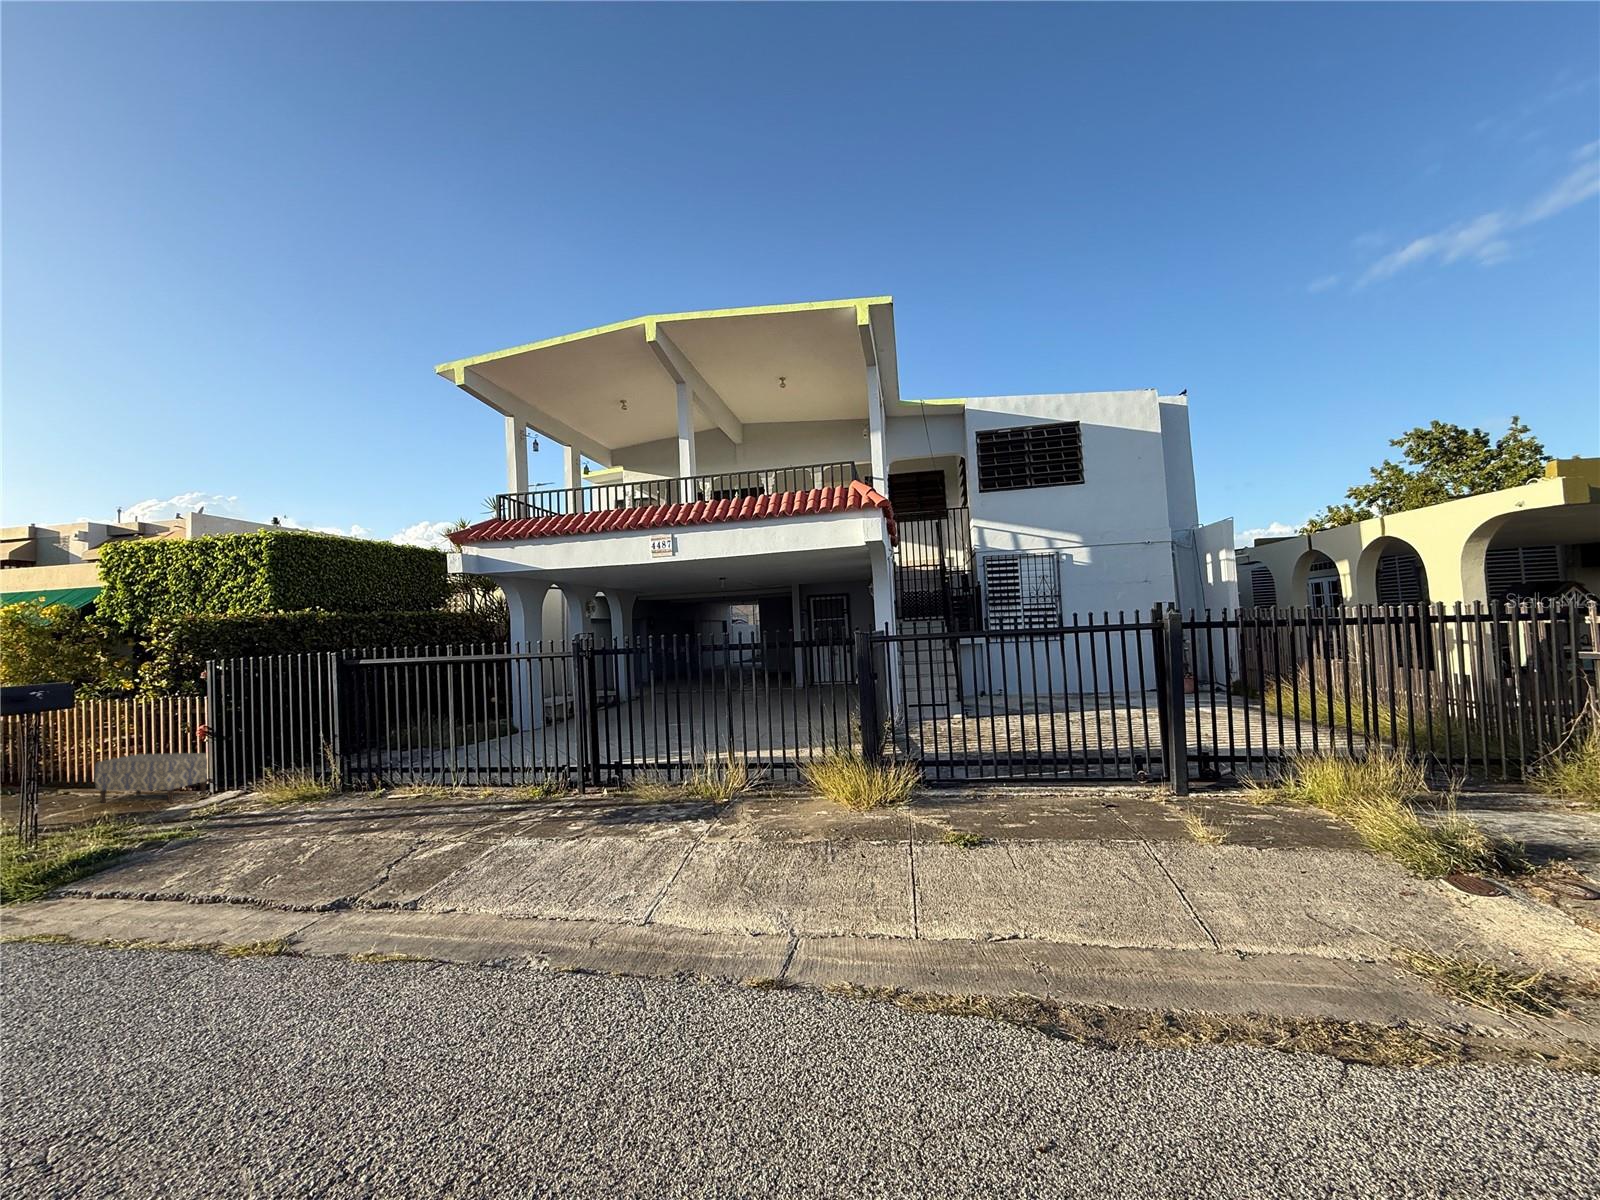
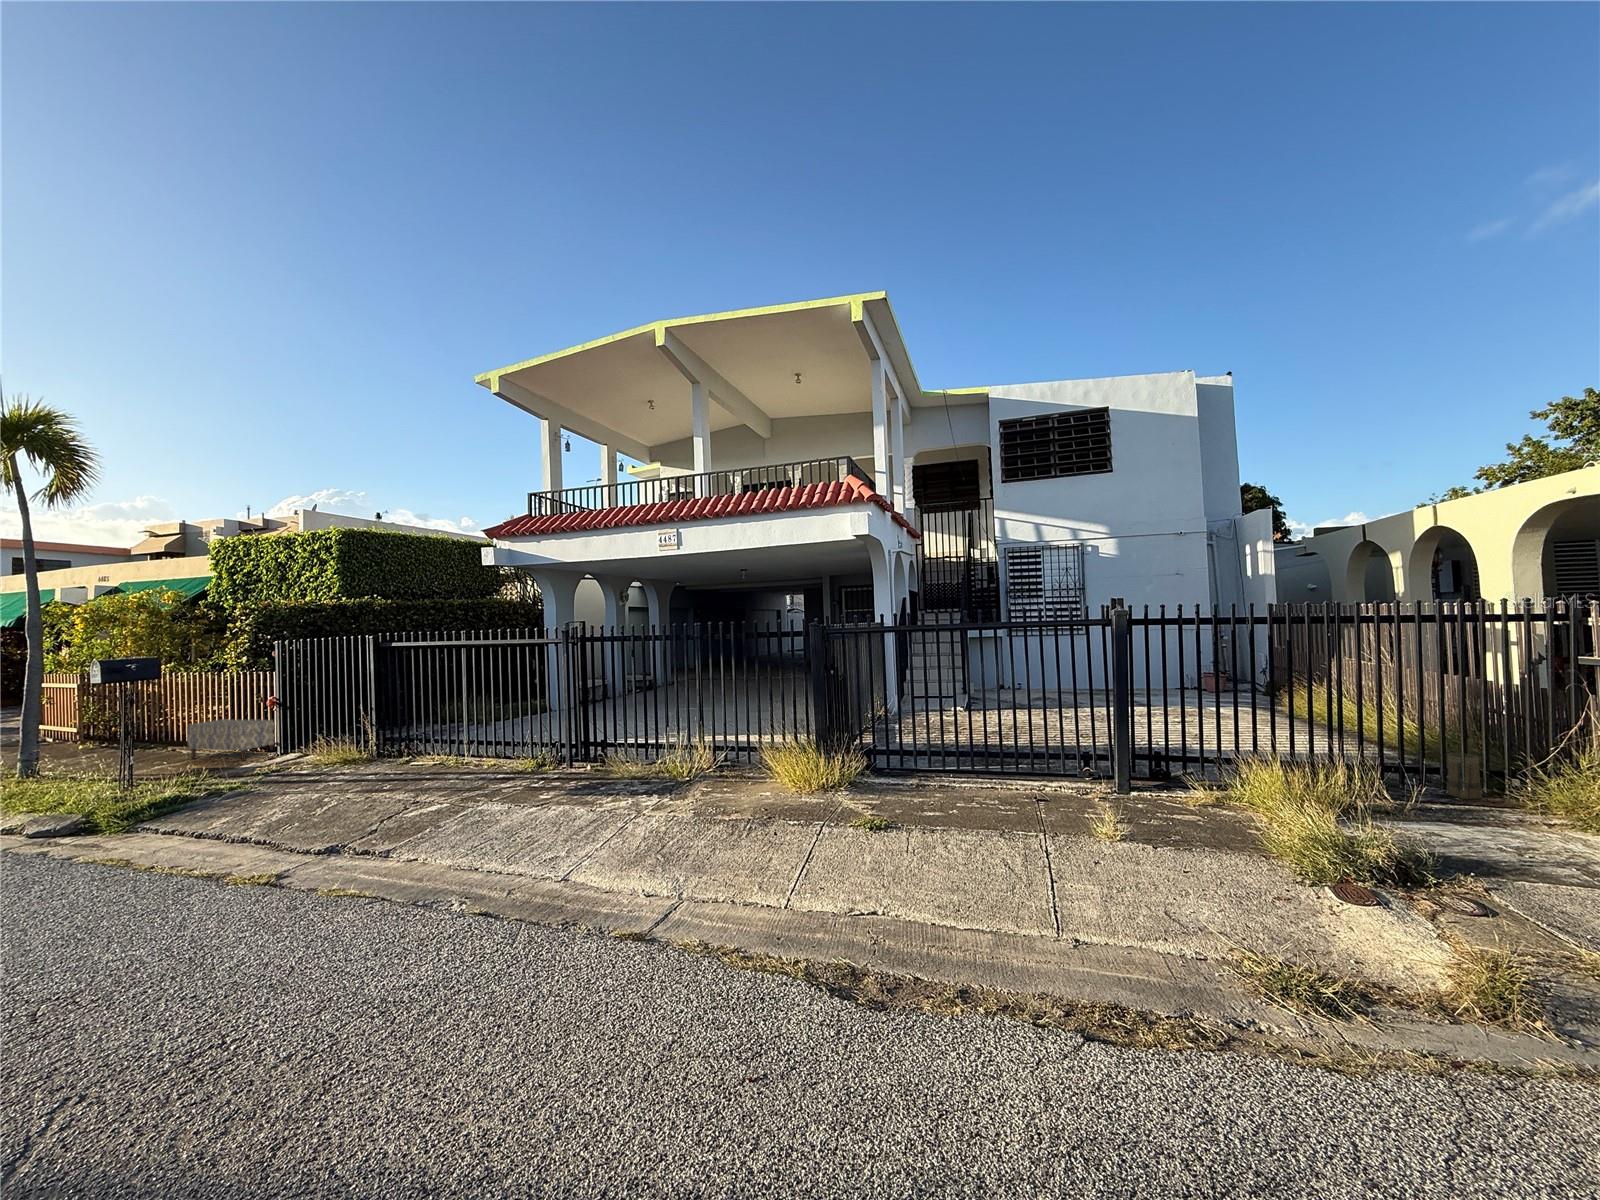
basket: none [1490,746,1526,791] -> present [1447,753,1482,799]

